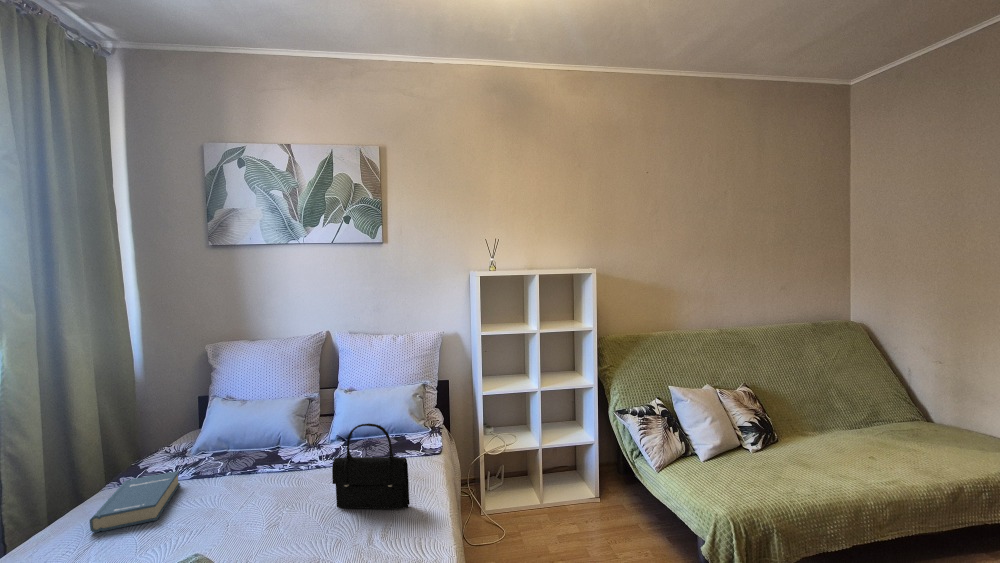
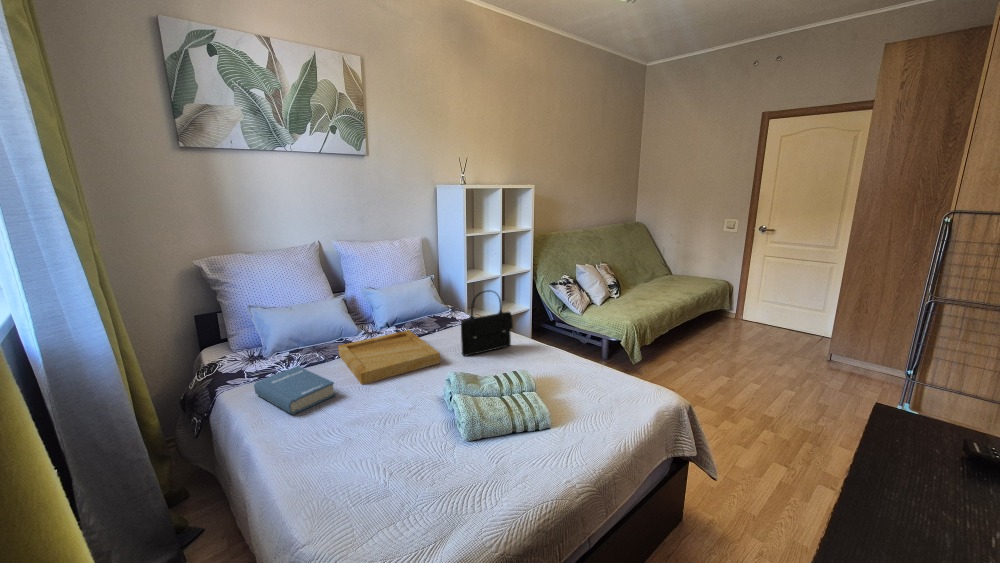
tray: none [196,450,335,514] -> present [338,330,440,384]

